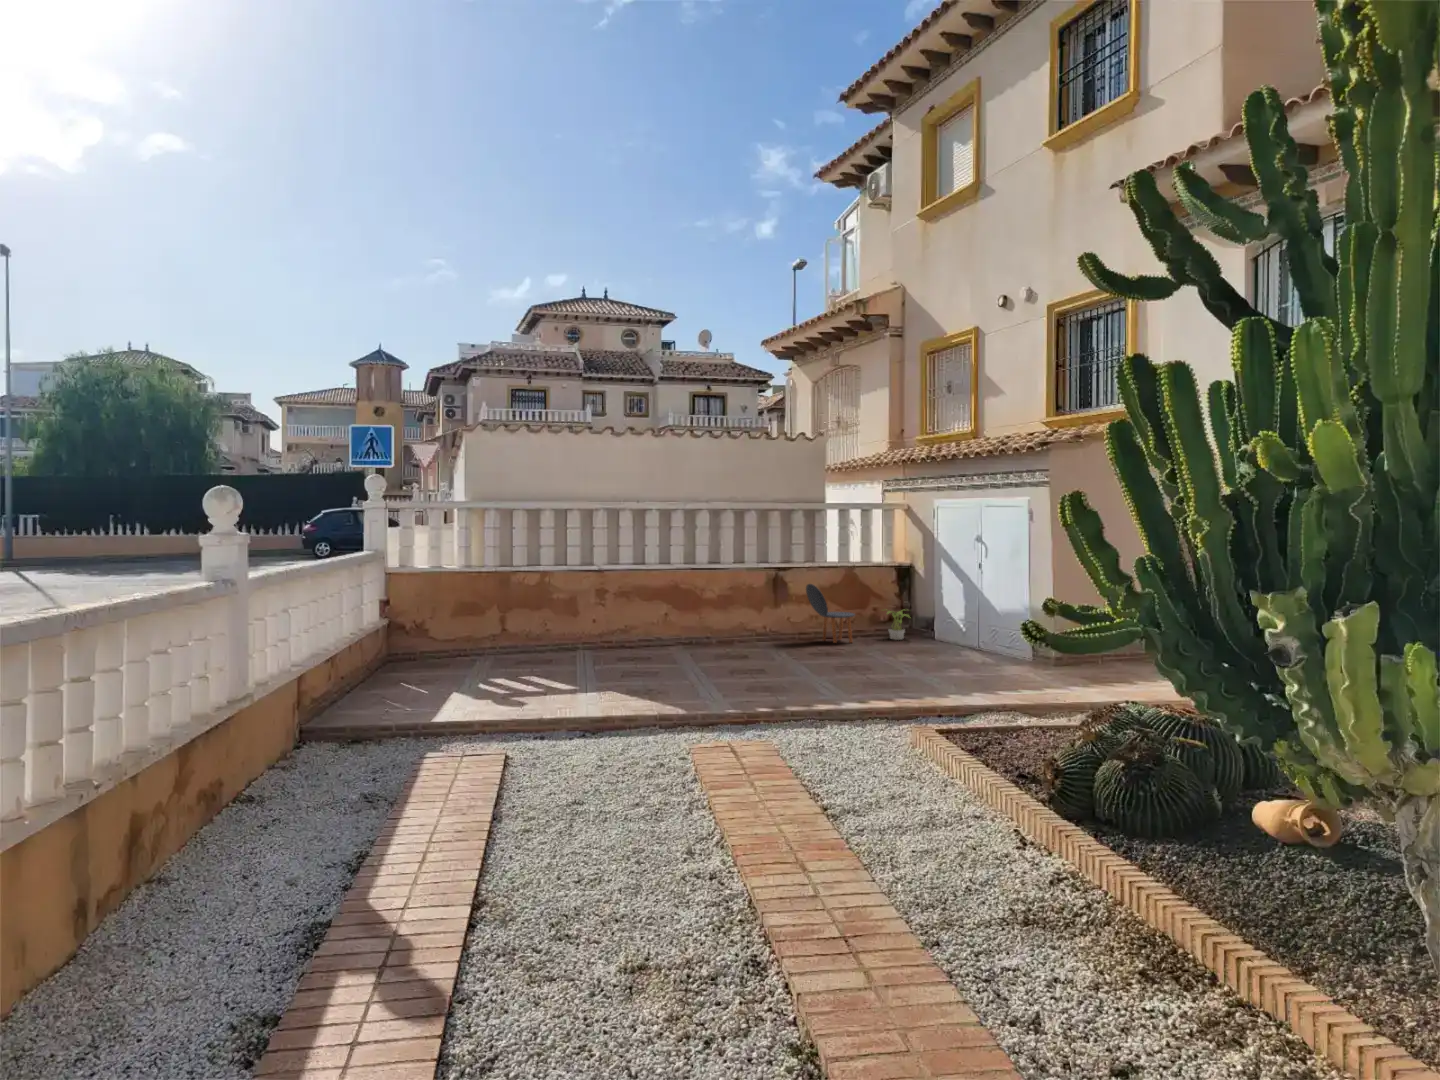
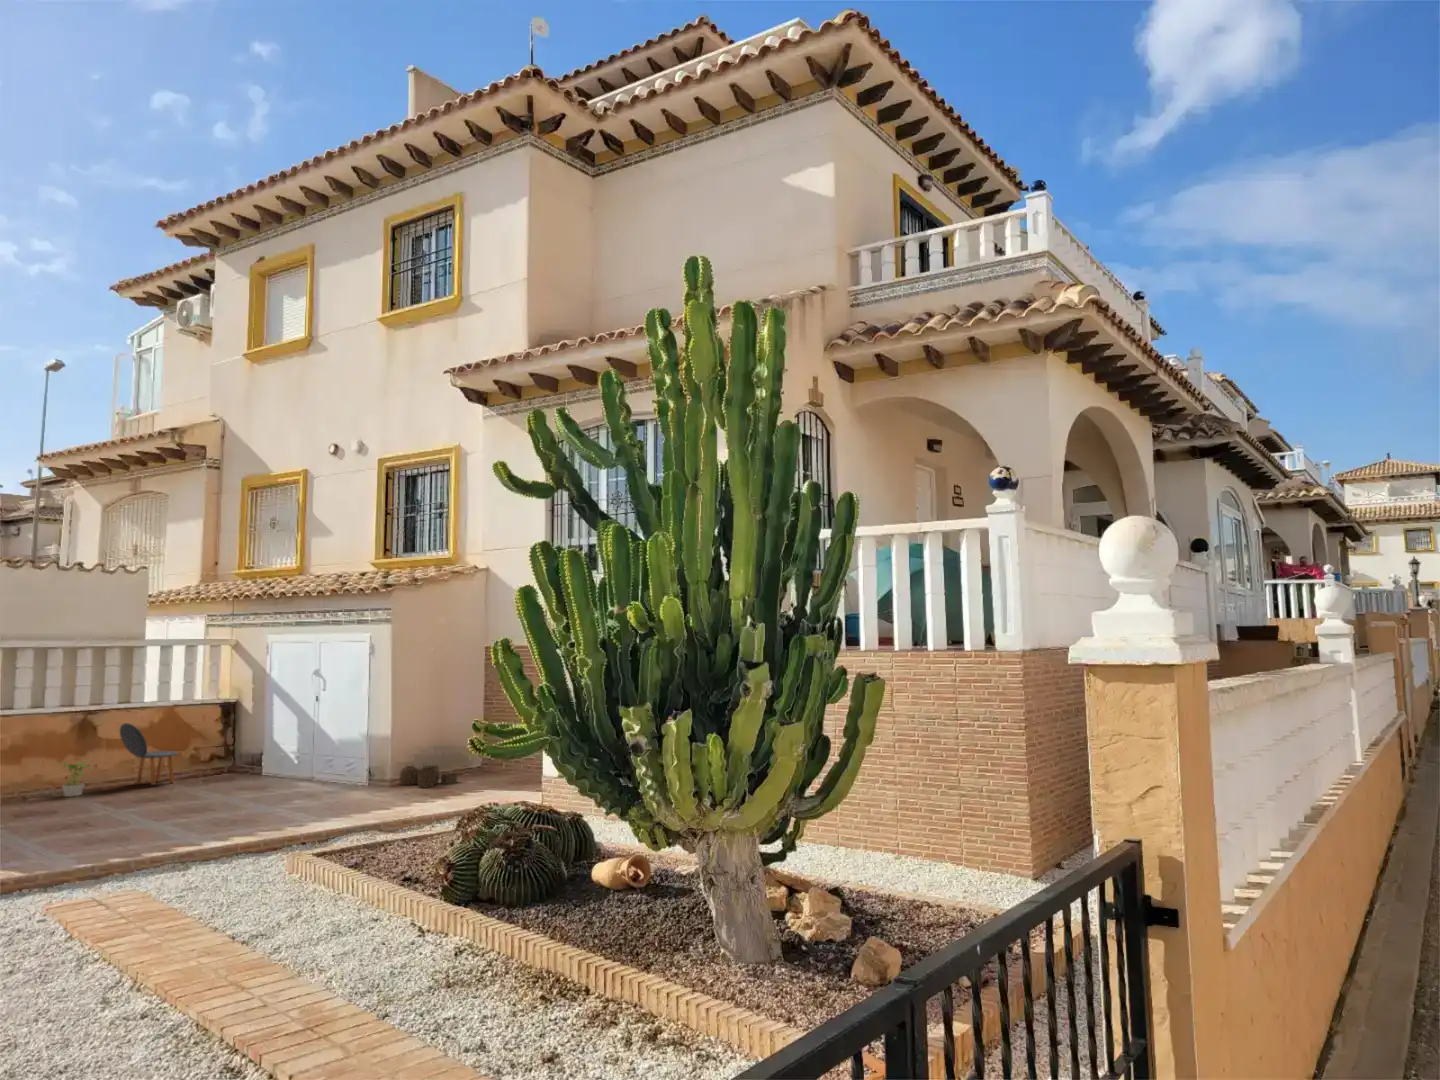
potted plant: present [887,609,909,640] -> present [62,761,93,796]
woven basket: none [1064,646,1132,674] -> present [399,766,457,788]

